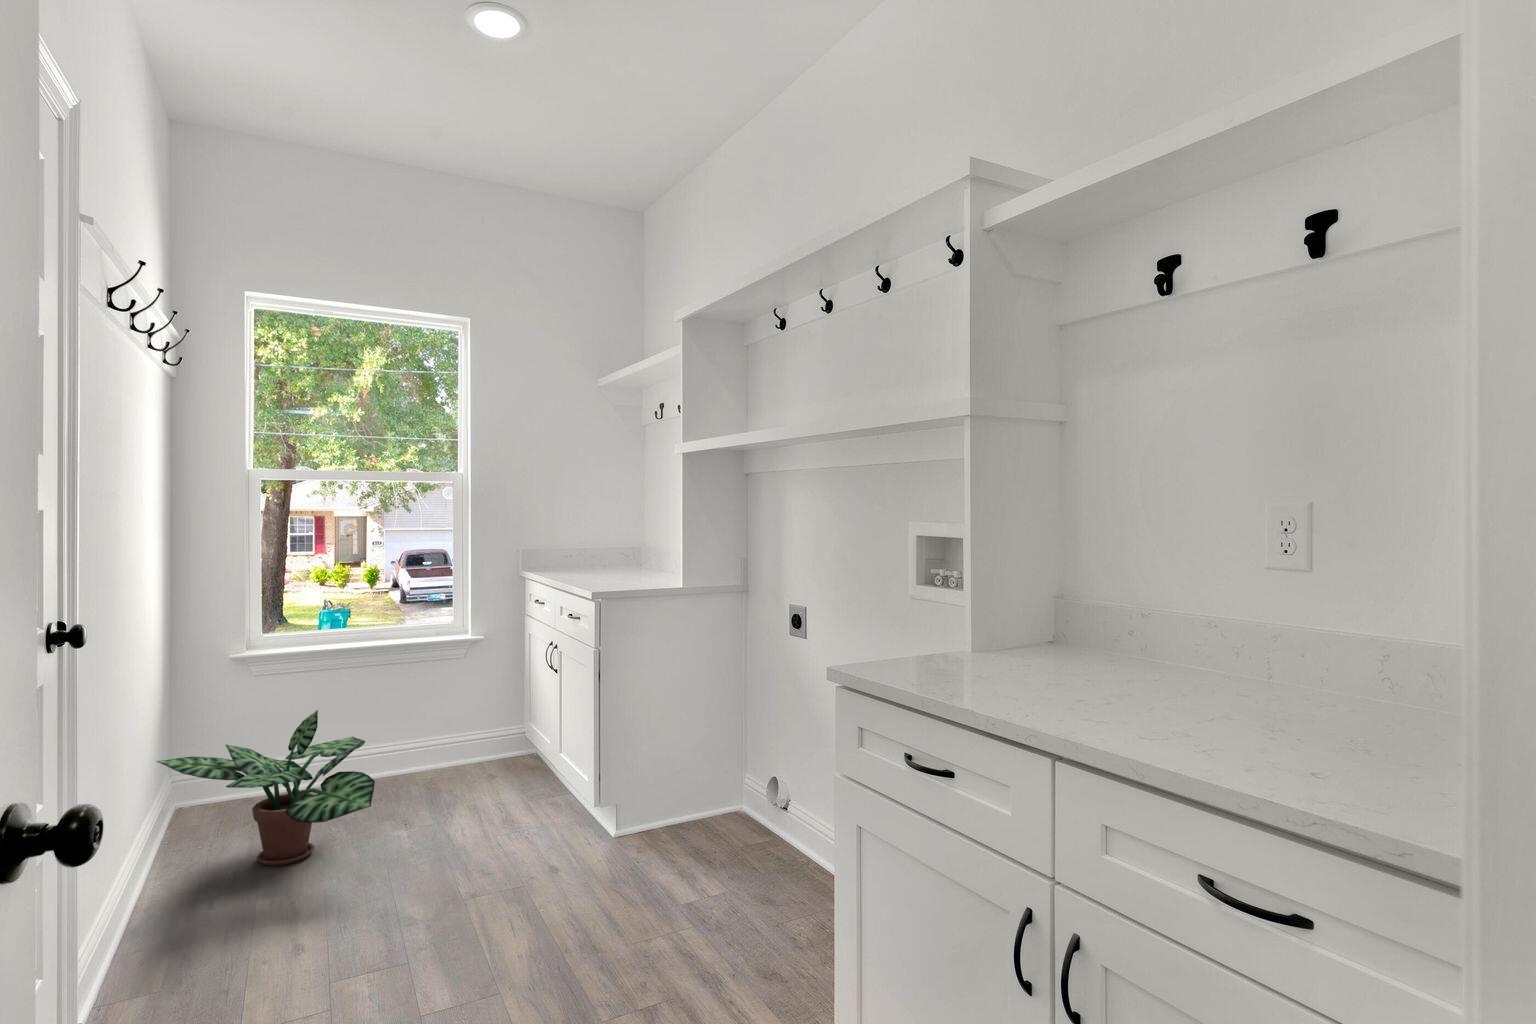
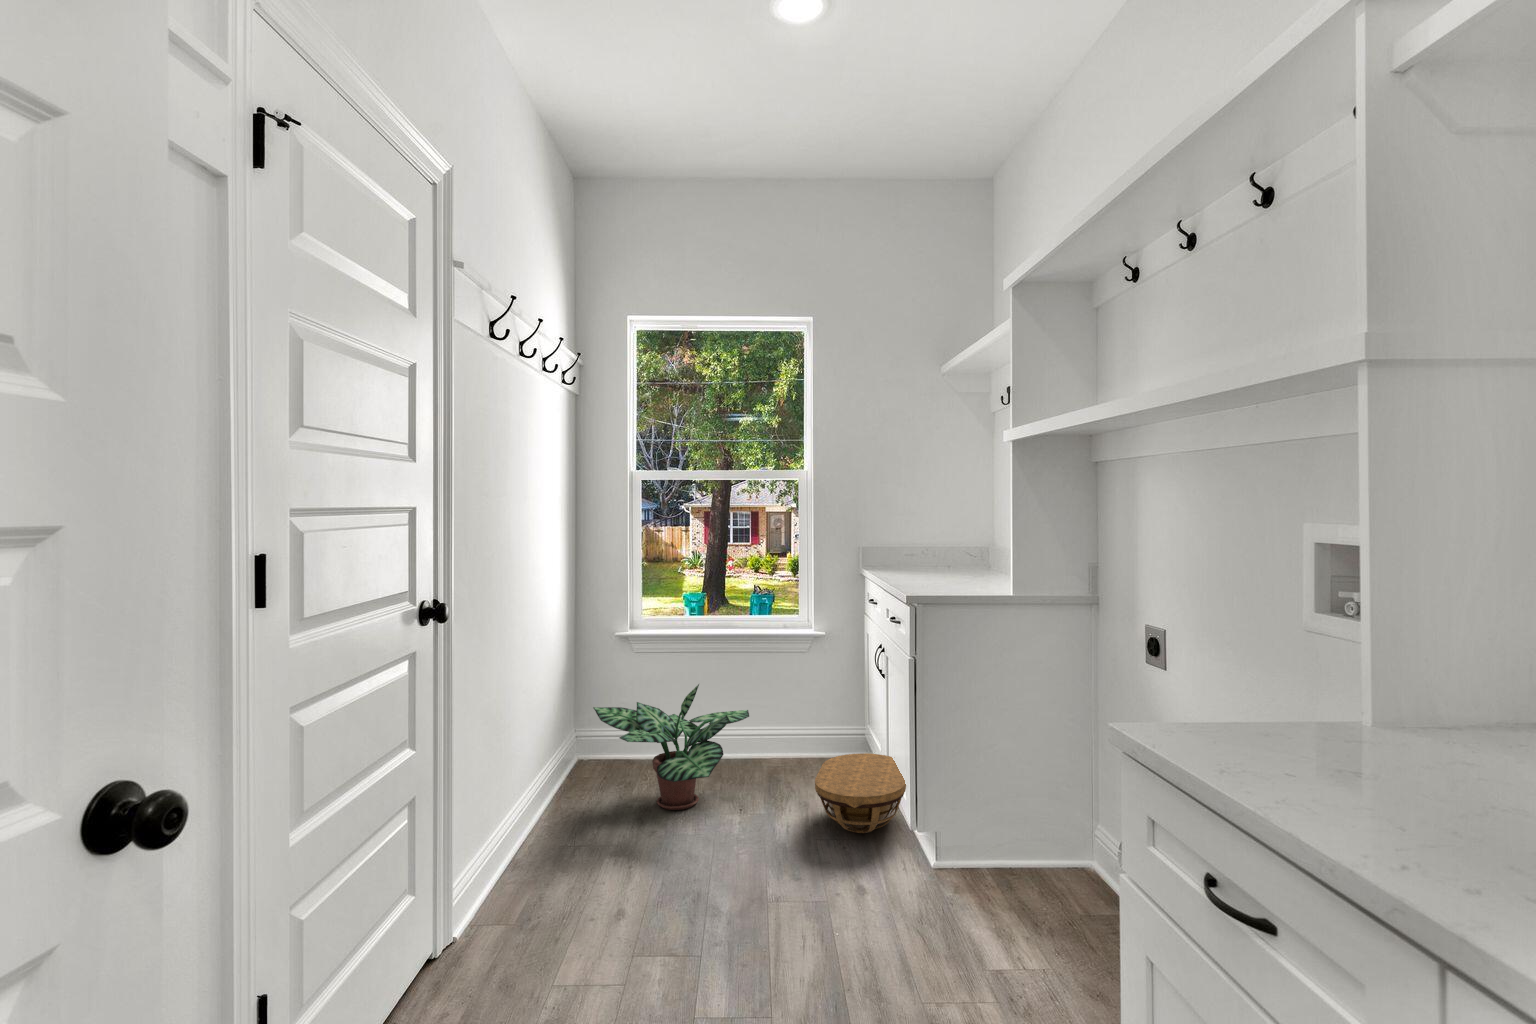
basket: none [470,755,570,832] -> present [815,753,906,833]

